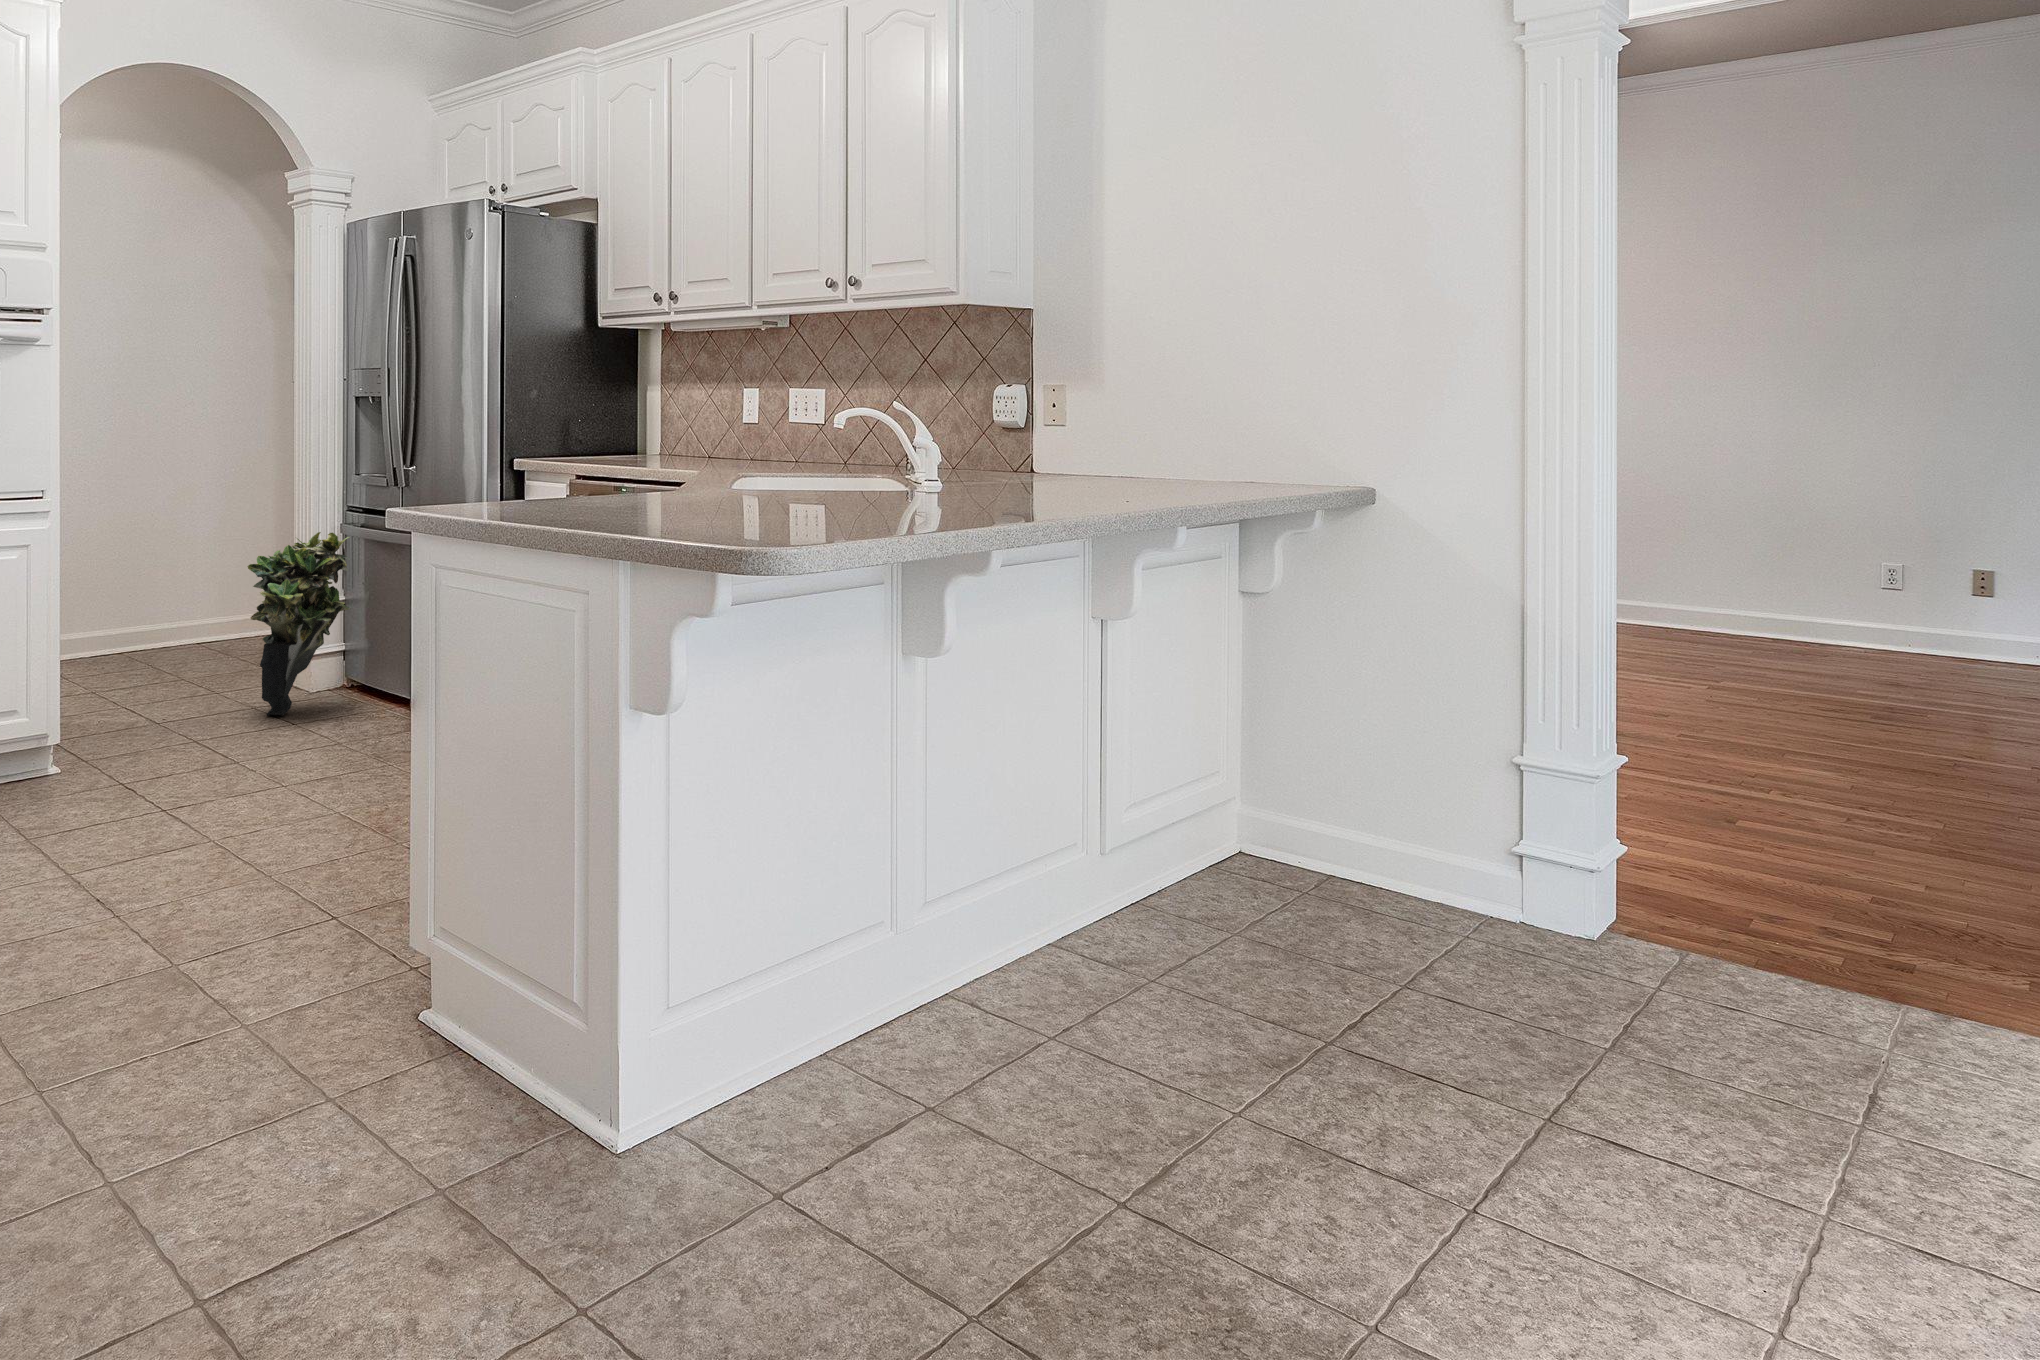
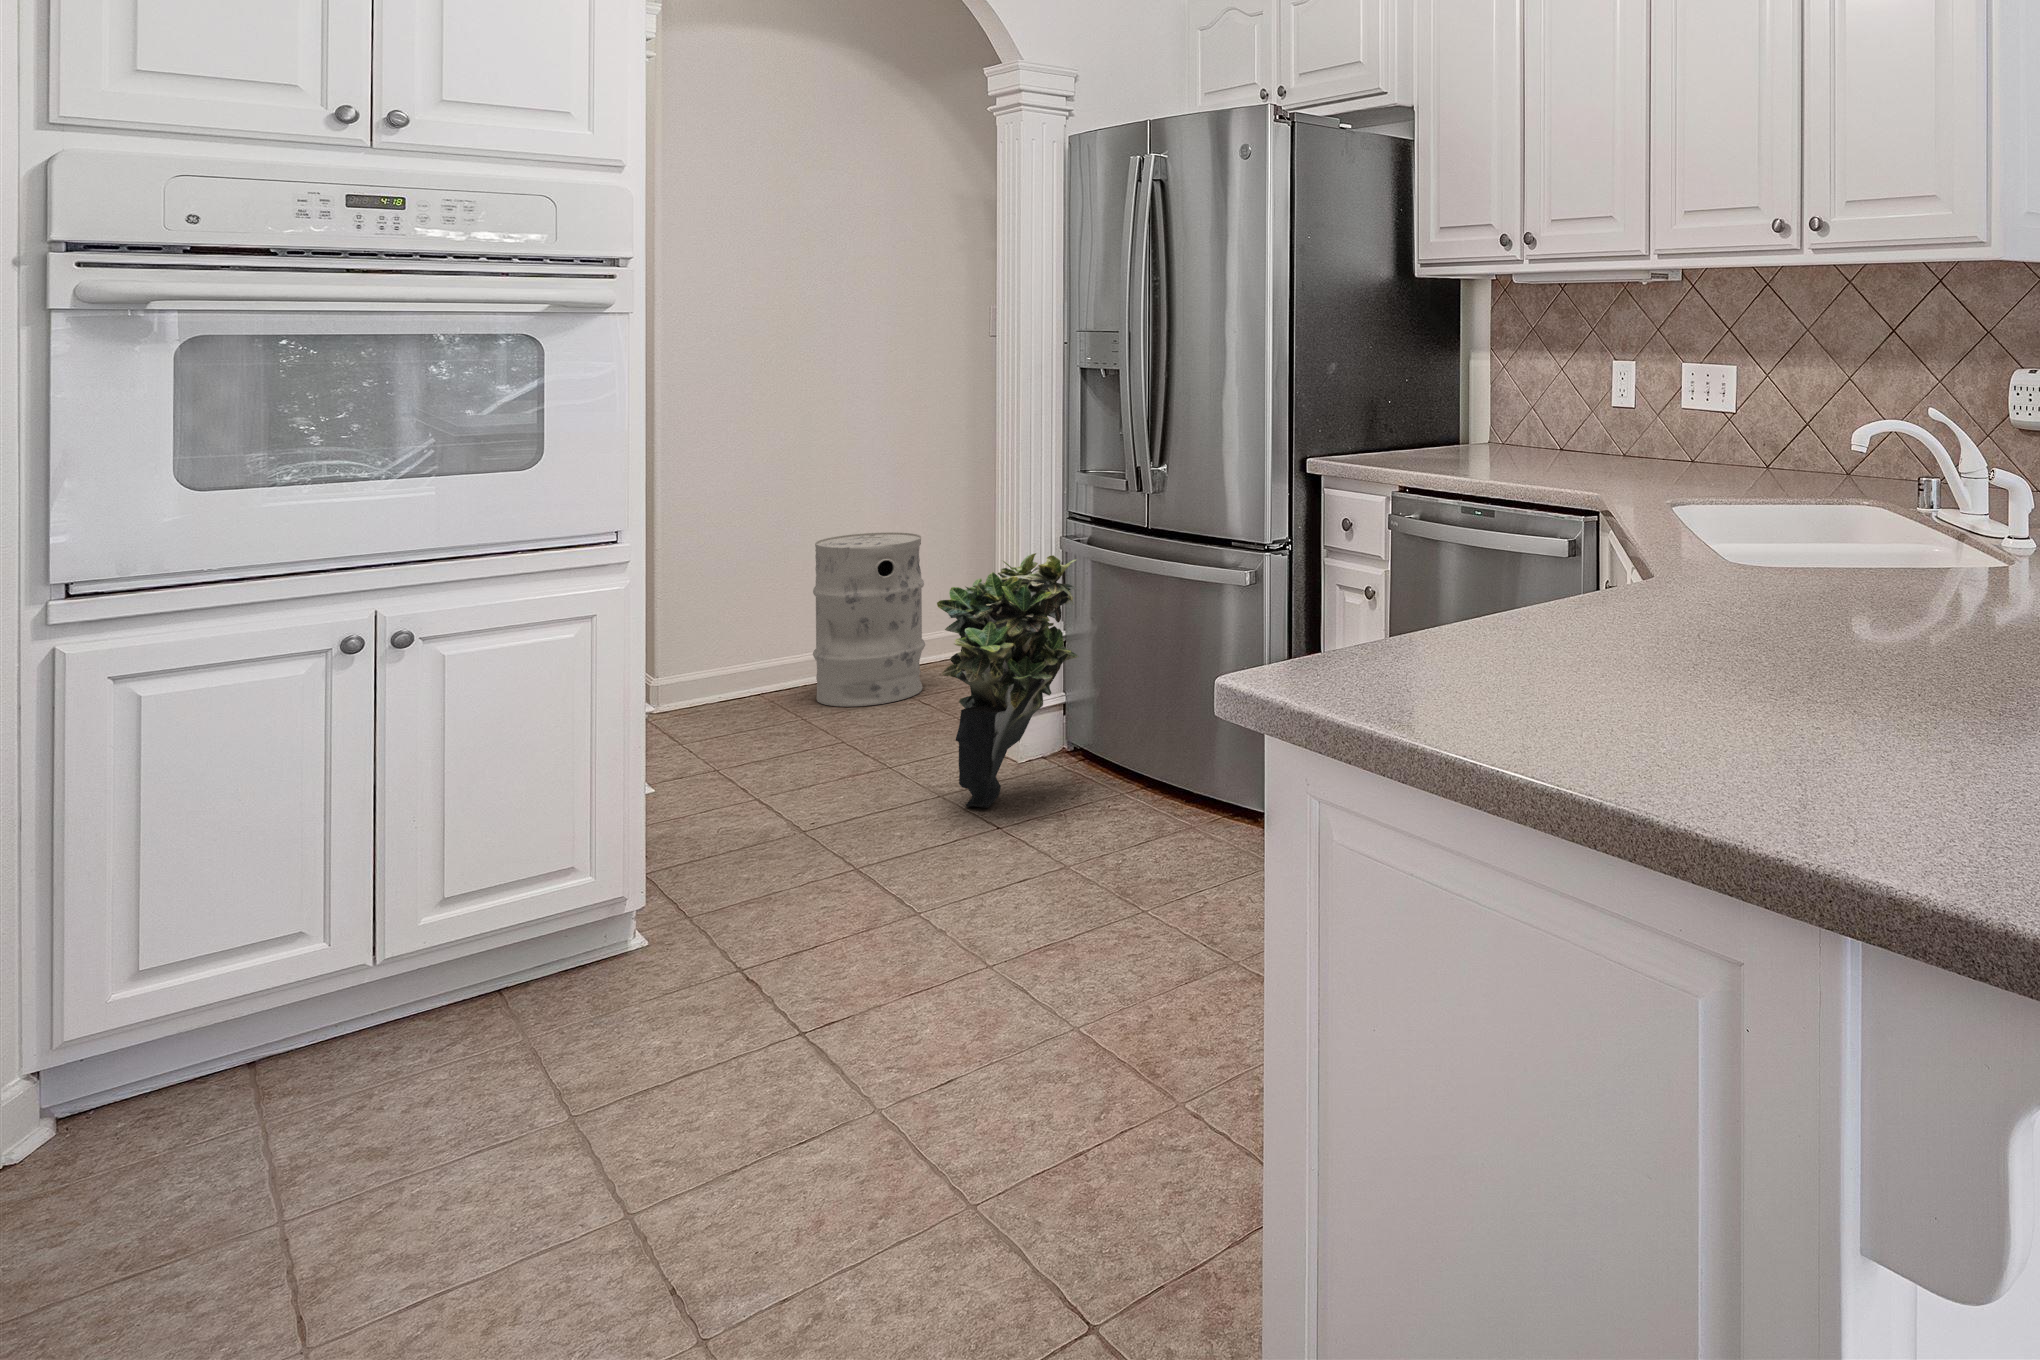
trash can: none [149,531,234,662] -> present [813,532,925,707]

